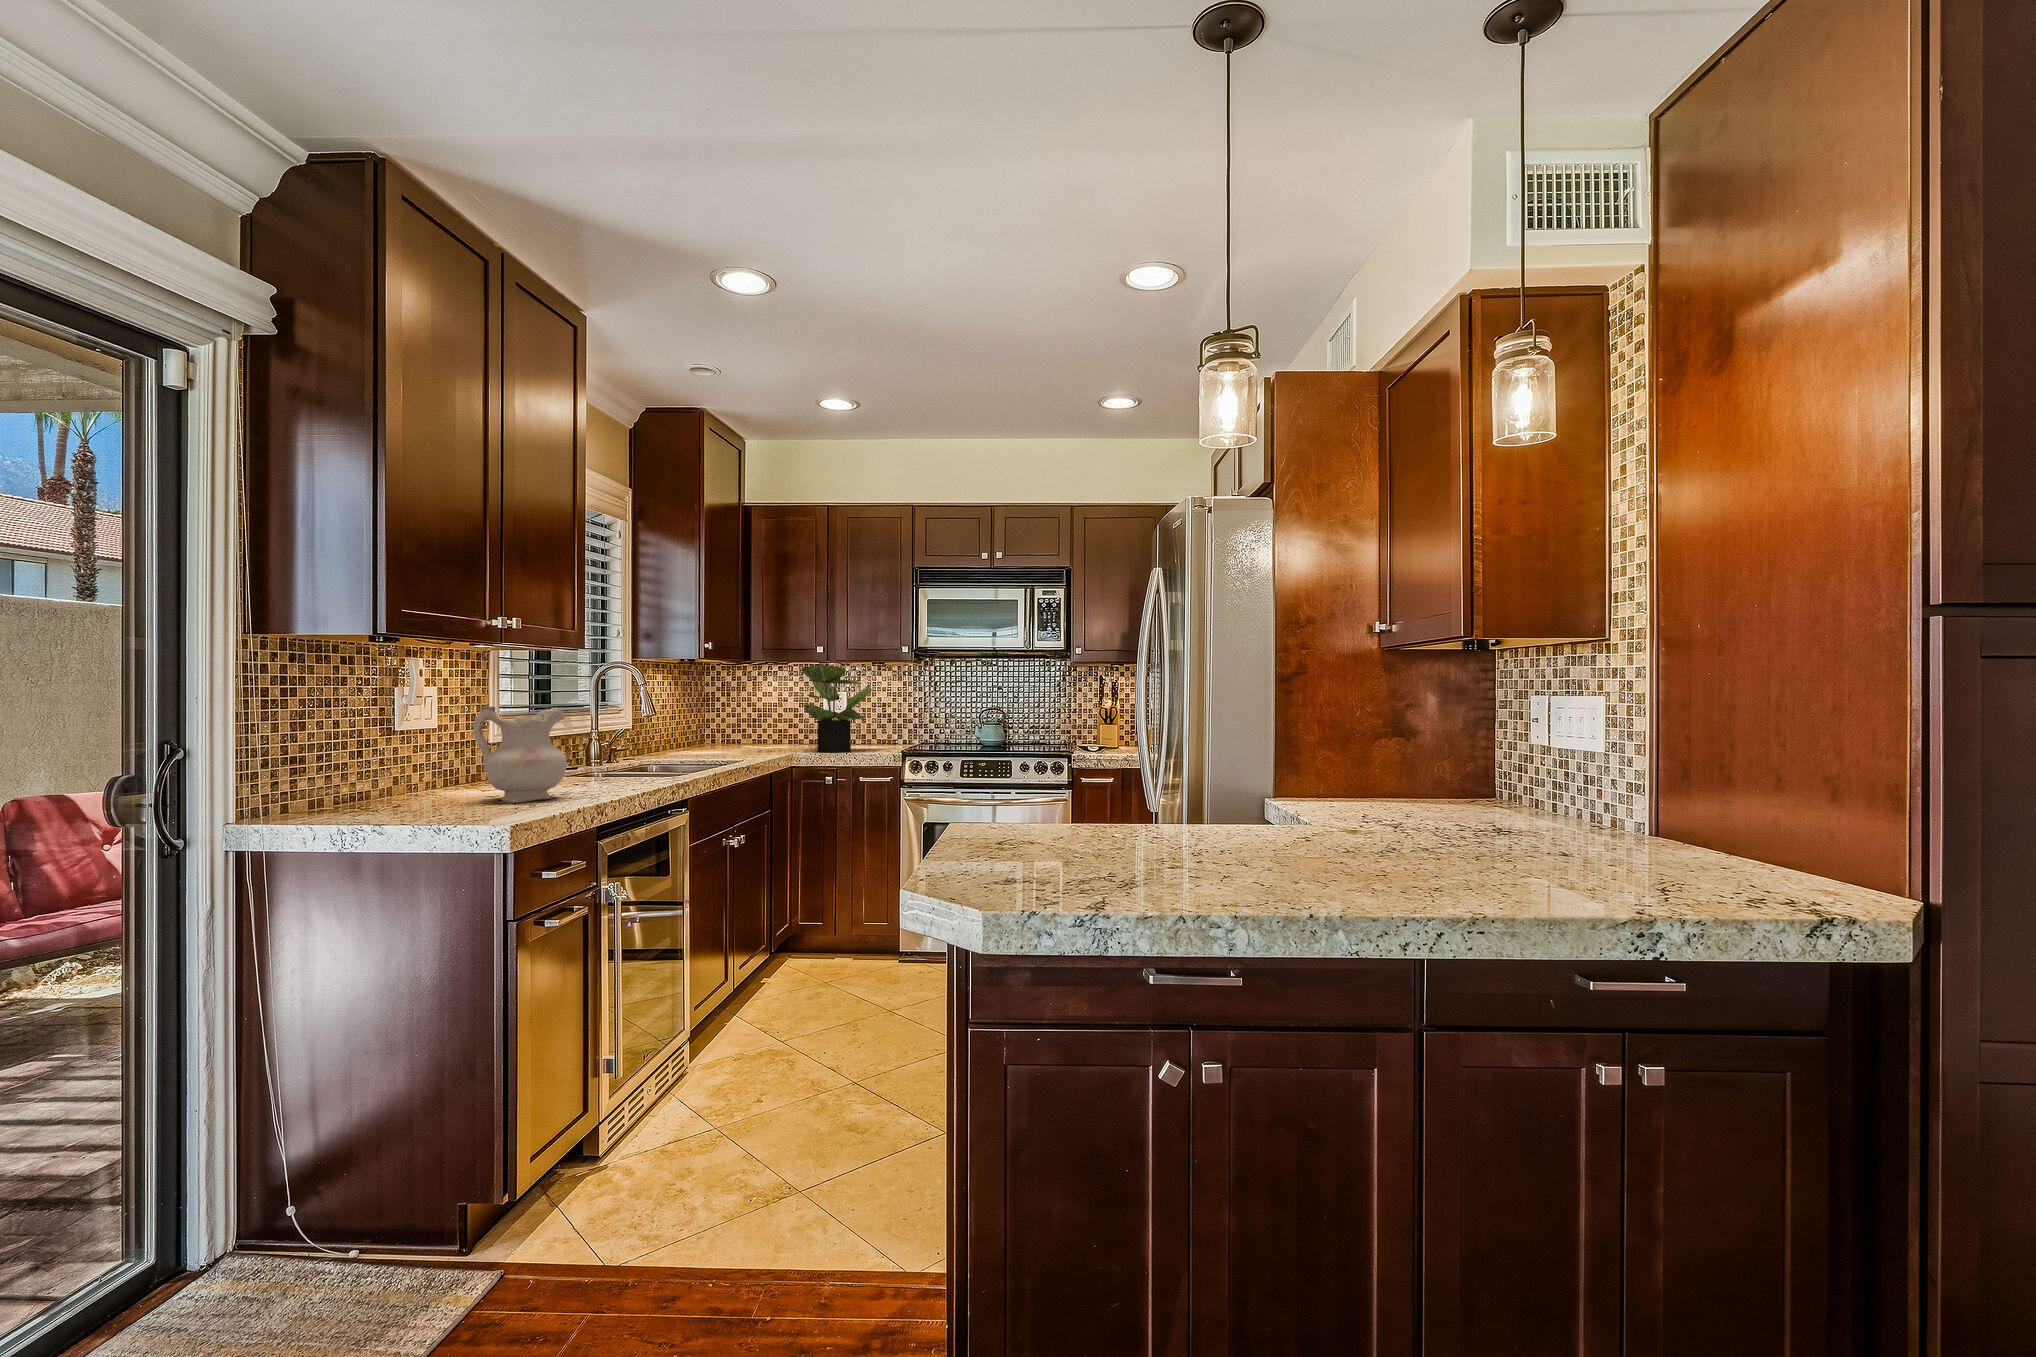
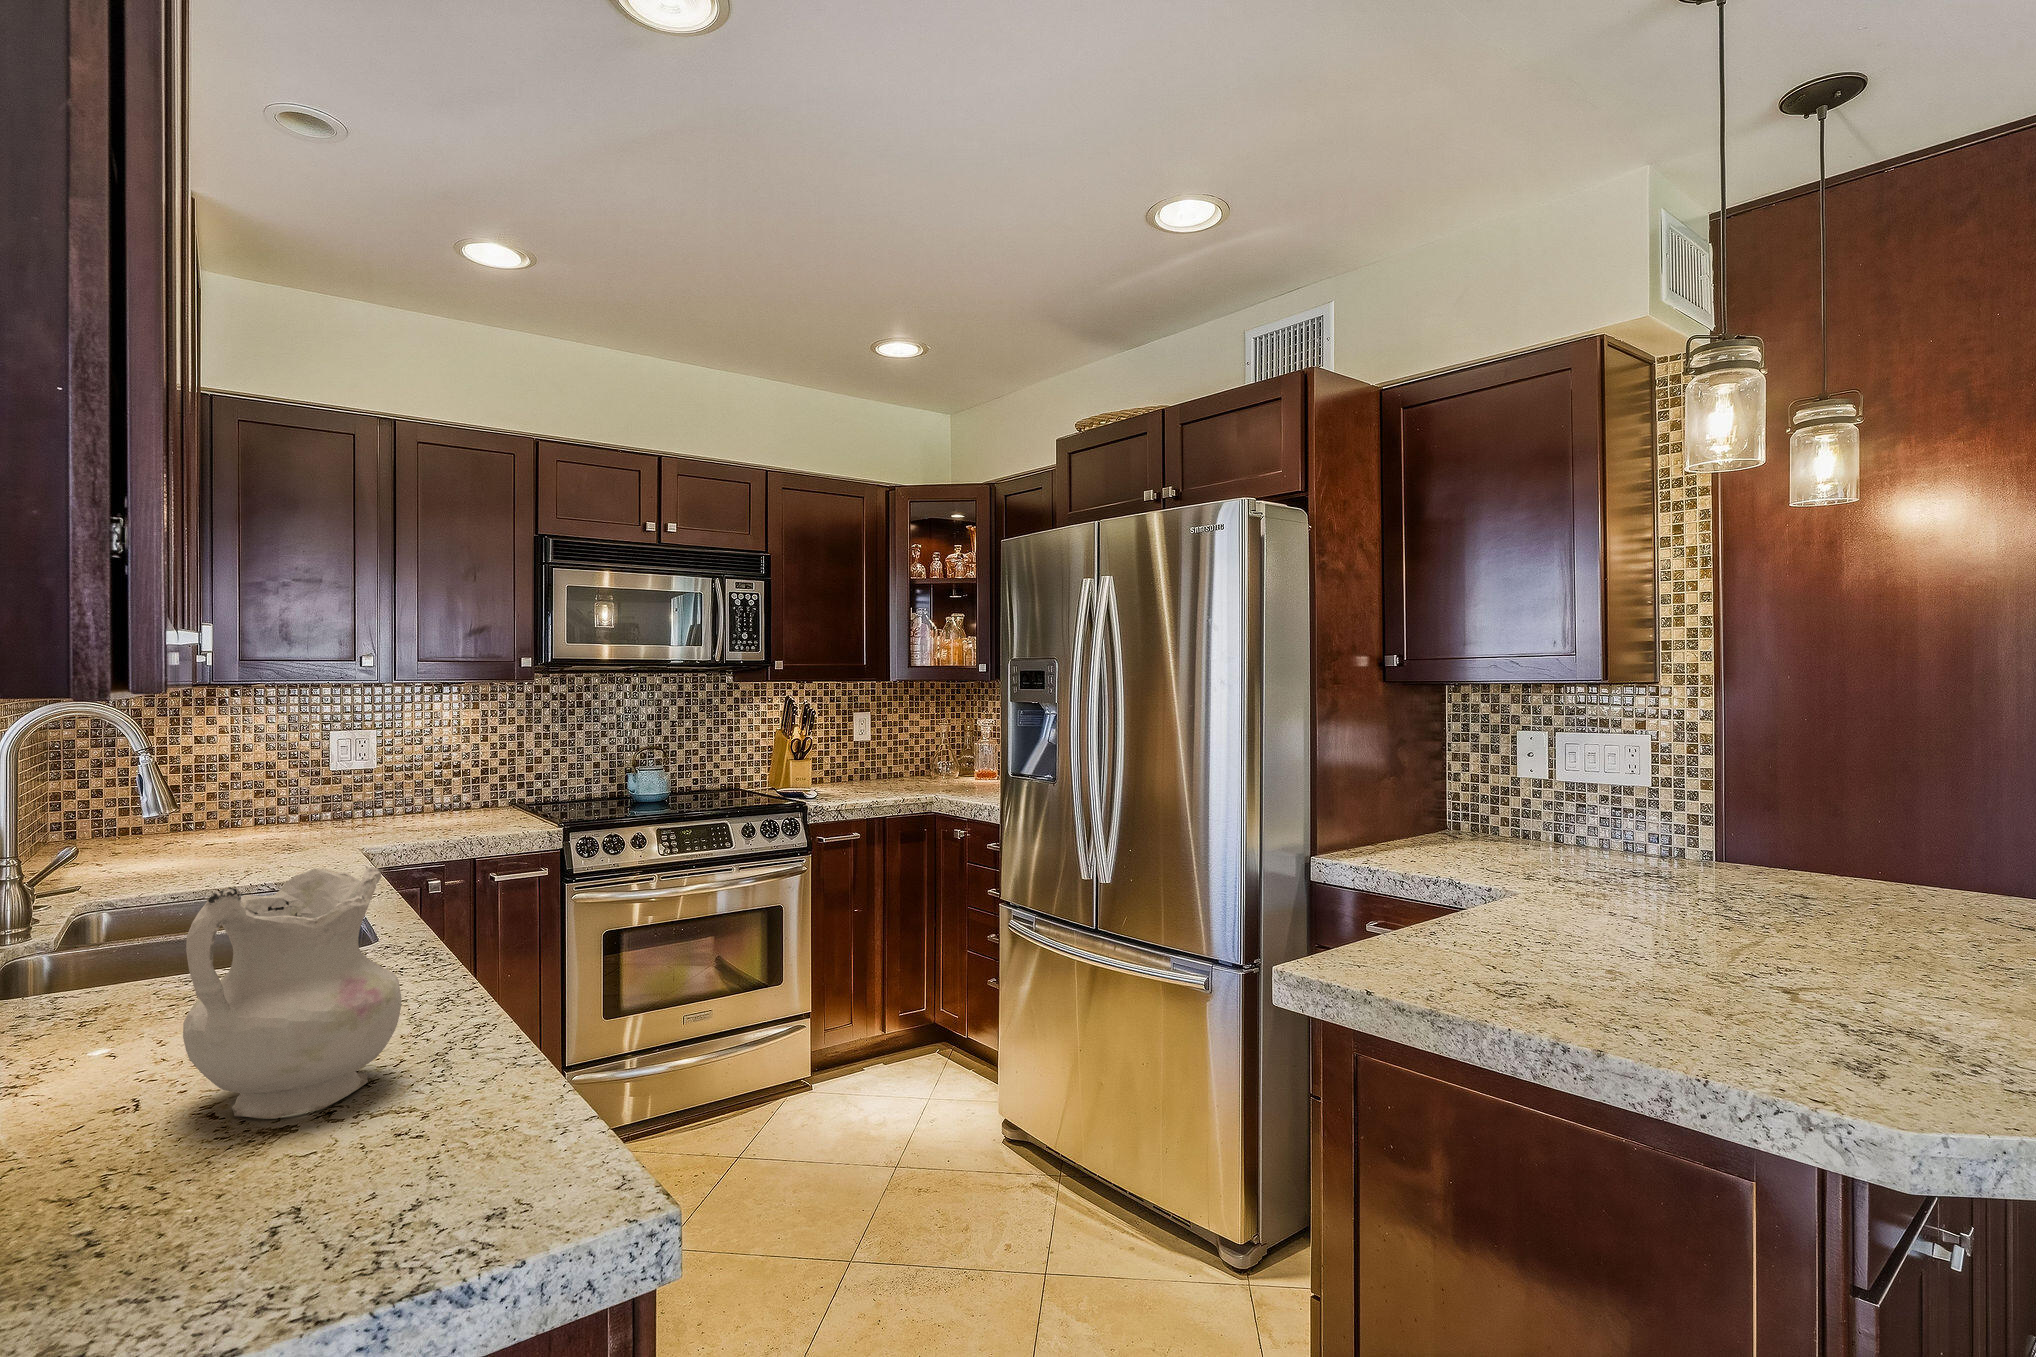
potted plant: present [802,664,872,752] -> none [348,693,483,840]

